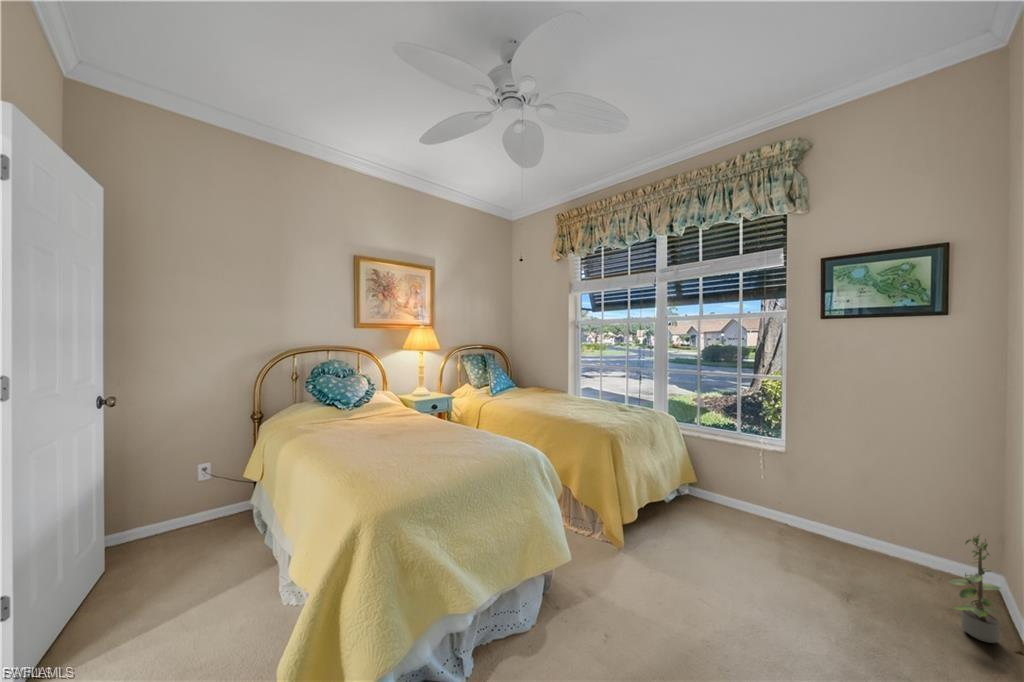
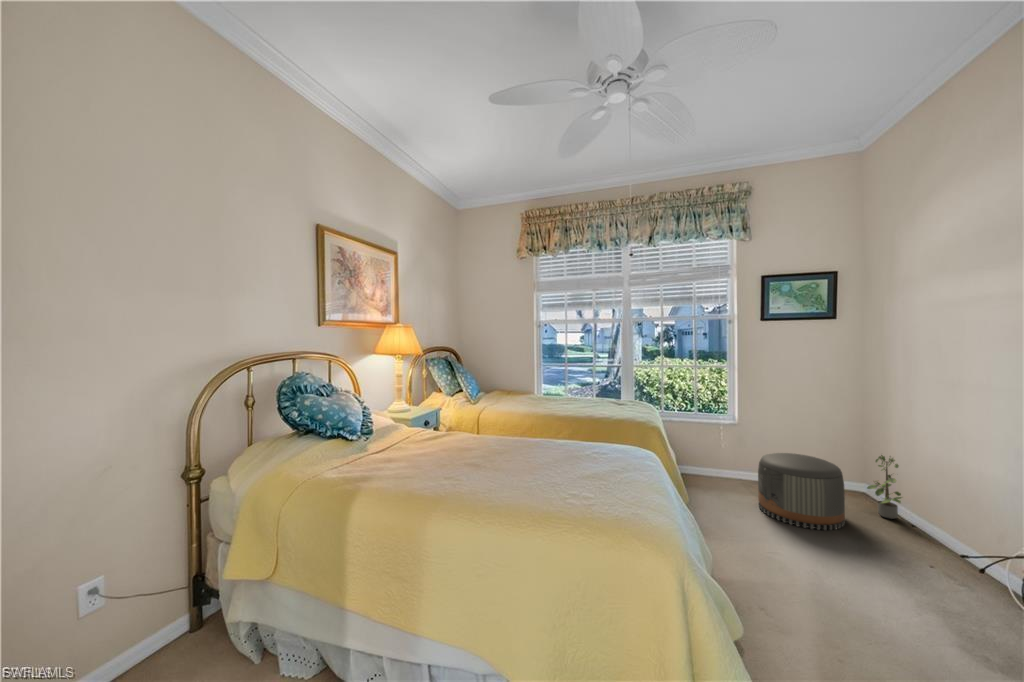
pouf: none [753,495,876,618] -> present [758,453,845,530]

